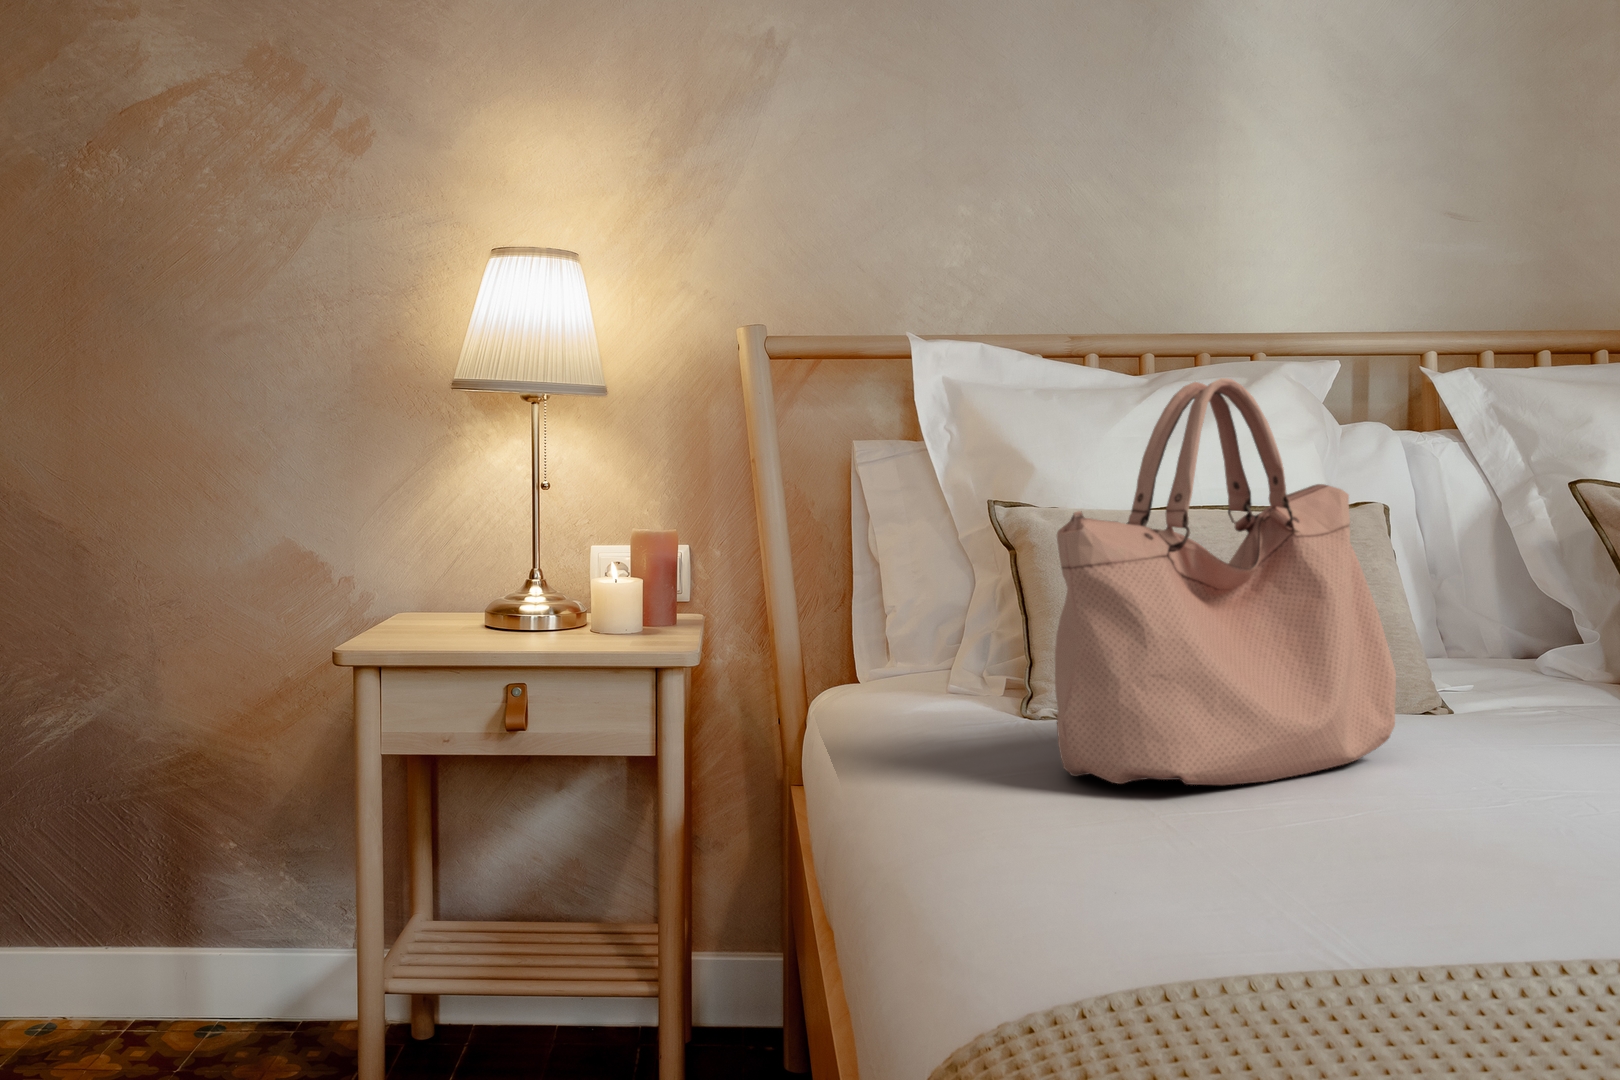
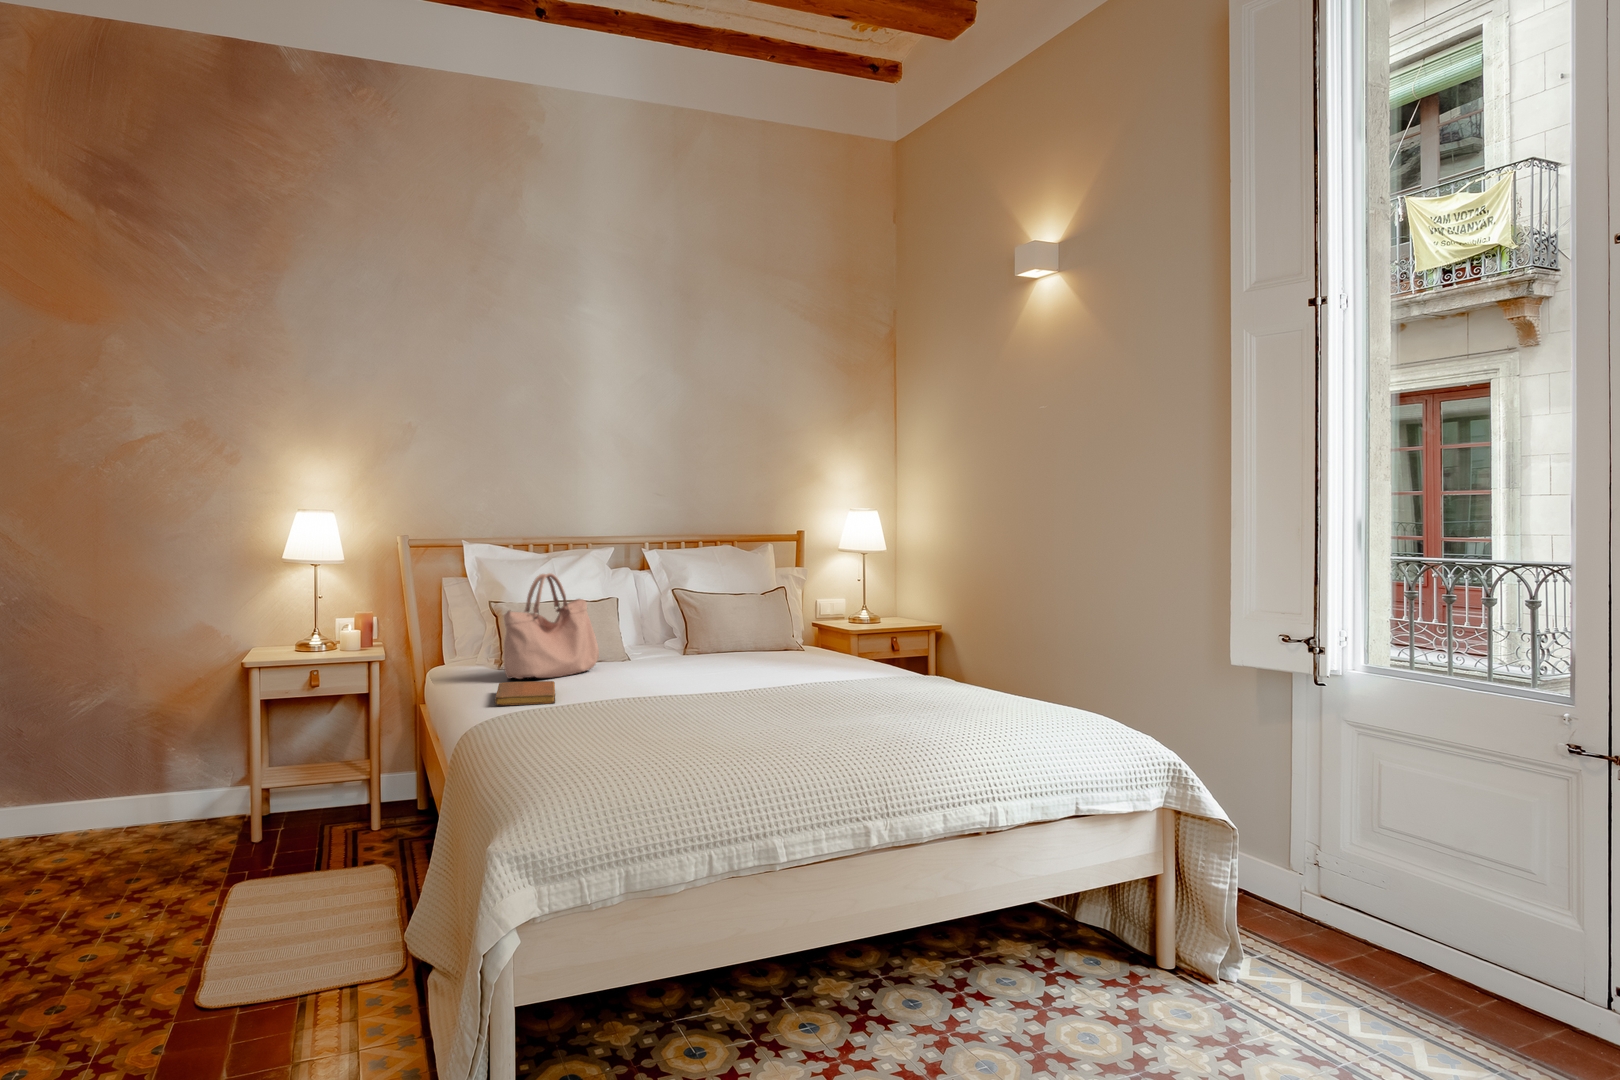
notebook: none [1053,817,1391,1002] -> present [495,681,555,706]

